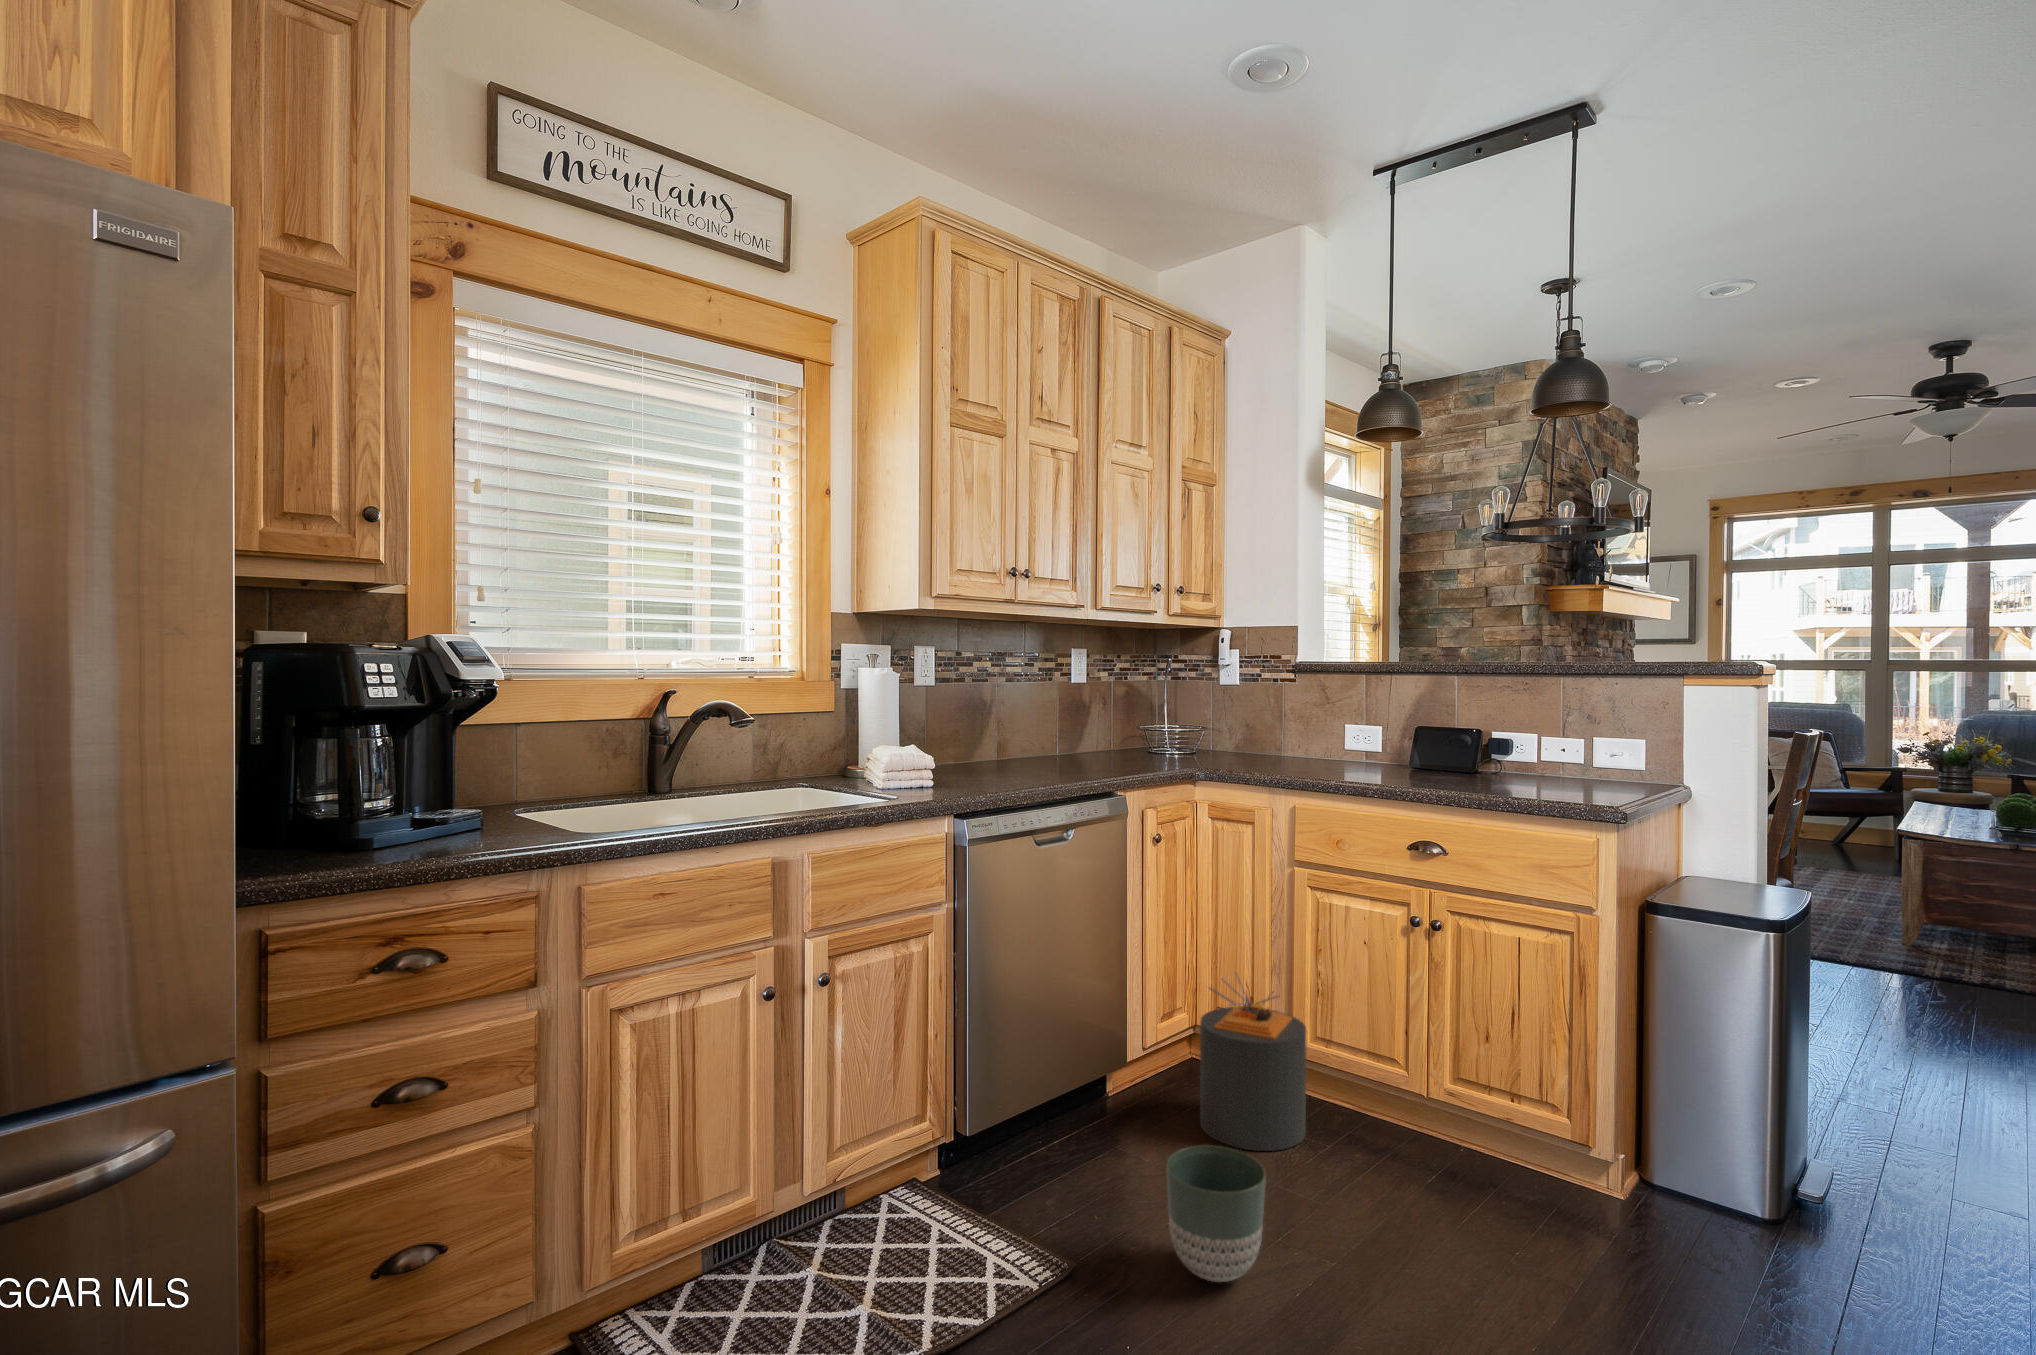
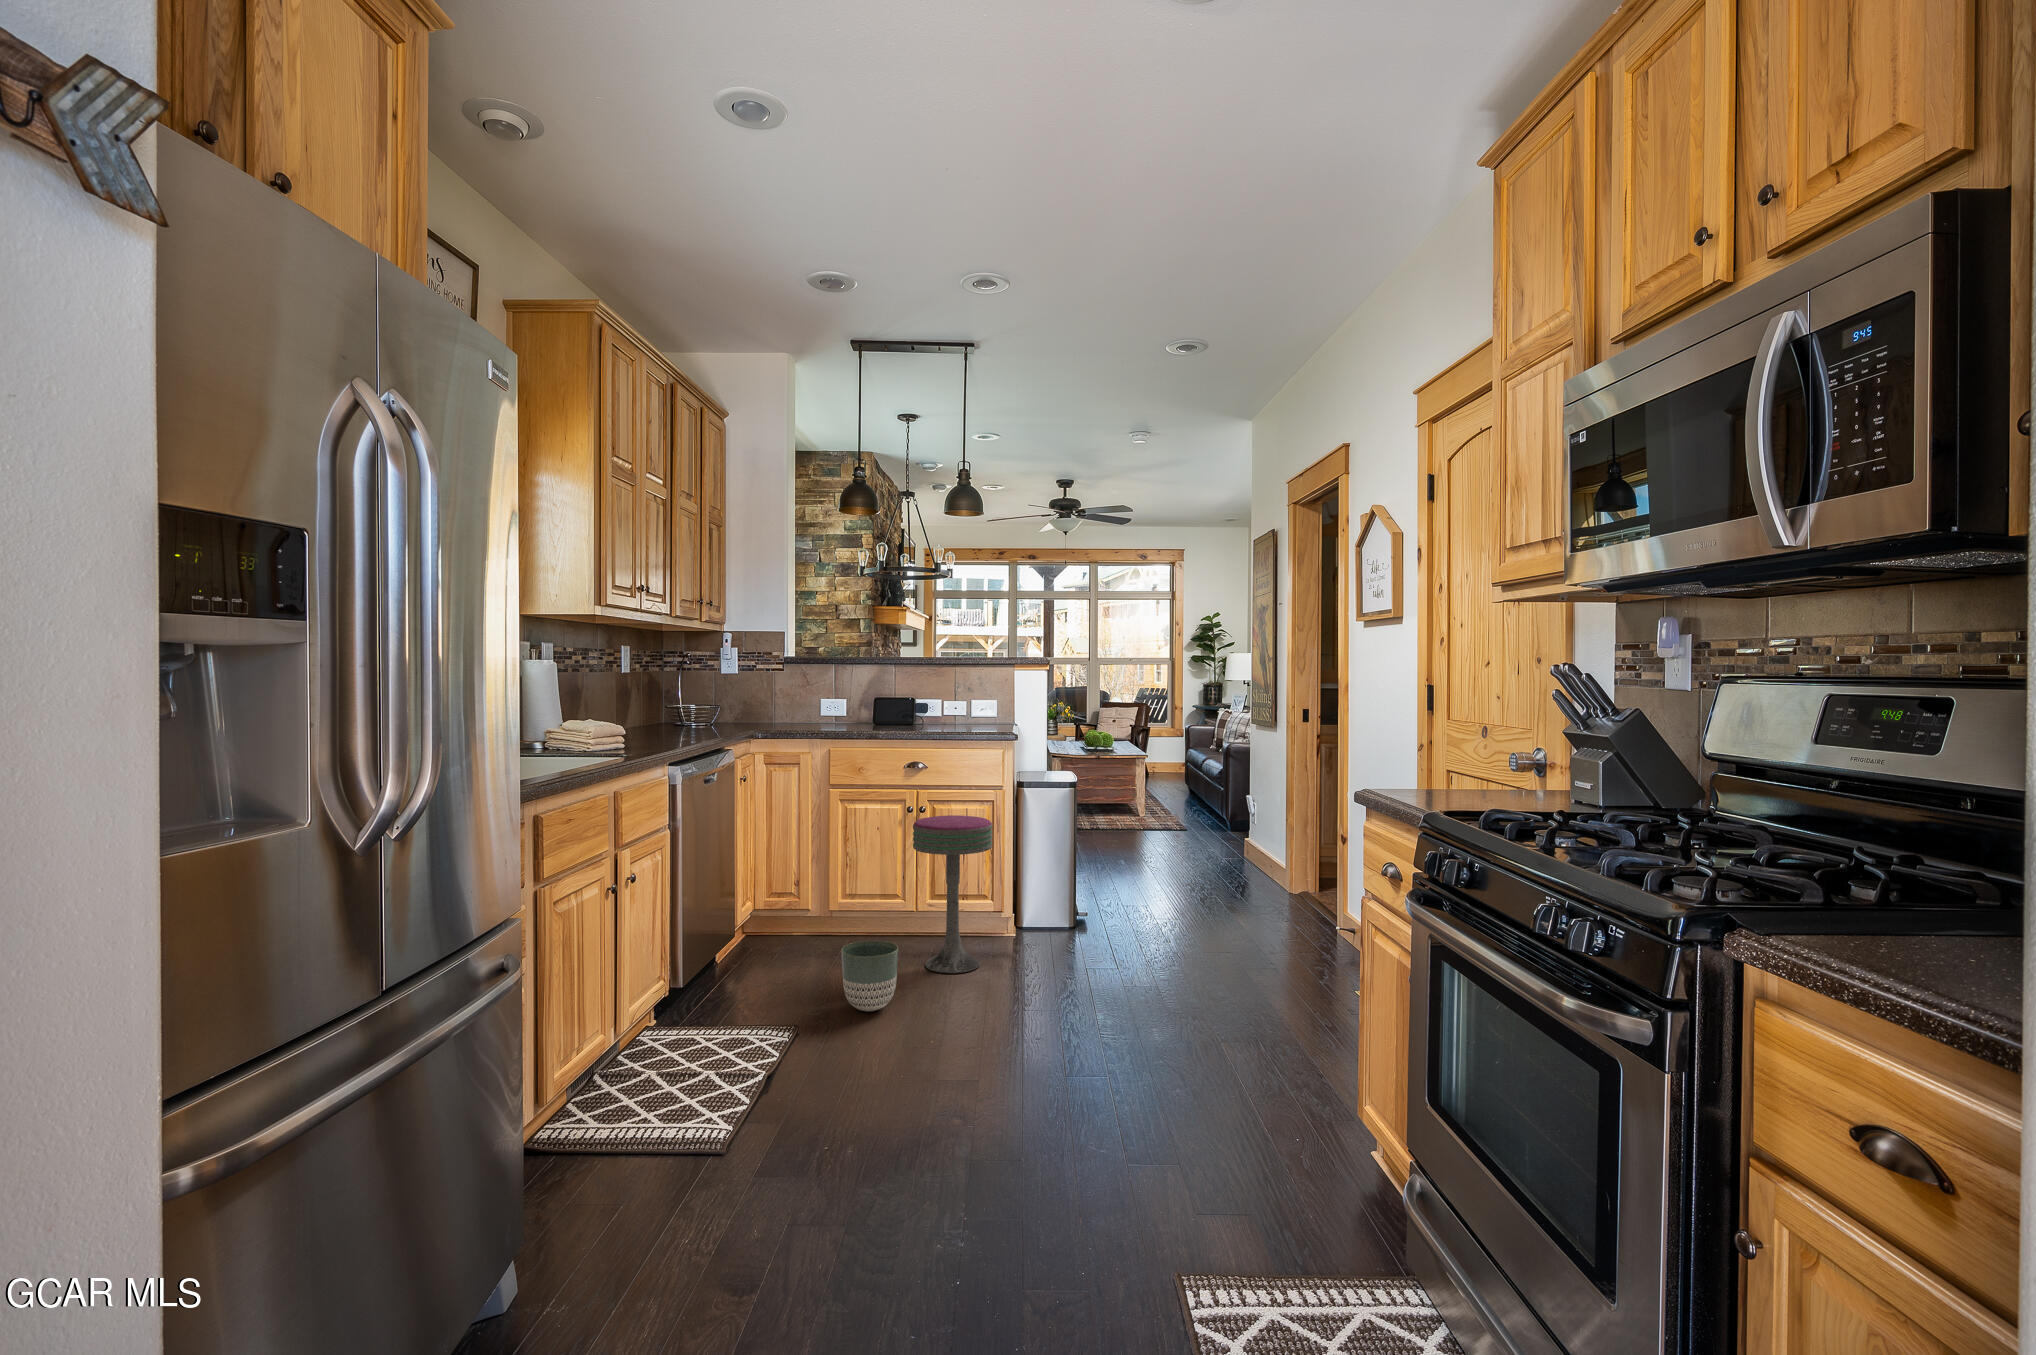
bar stool: none [1367,944,1526,1255] -> present [913,815,992,973]
trash can: present [1200,973,1306,1151] -> none [783,857,855,965]

